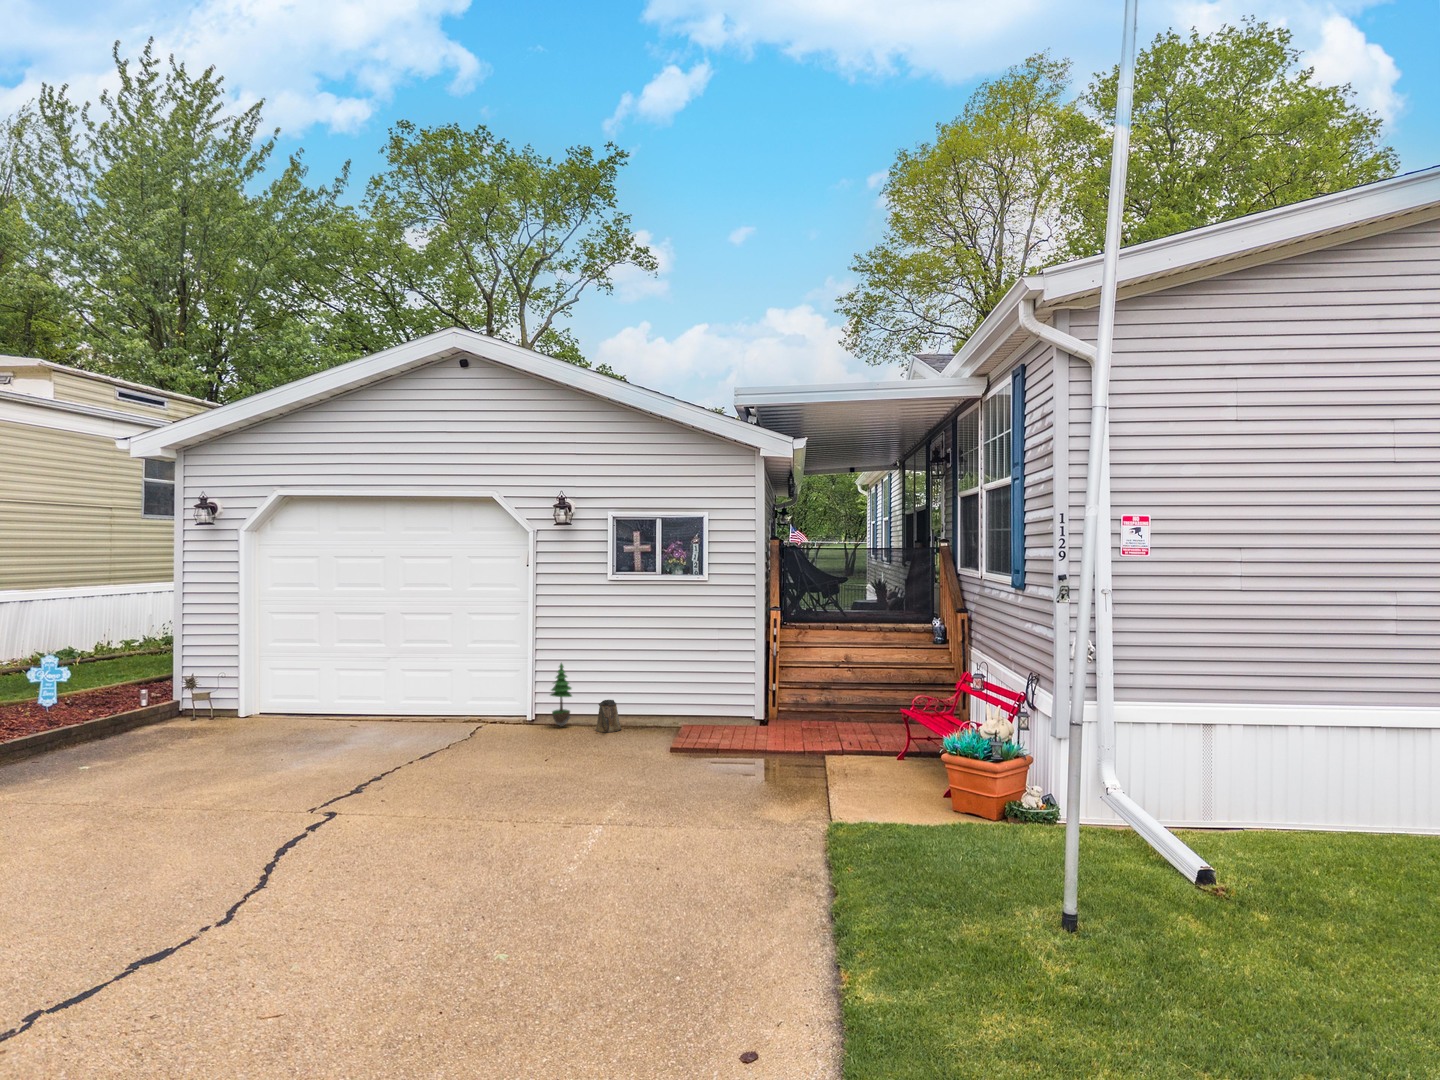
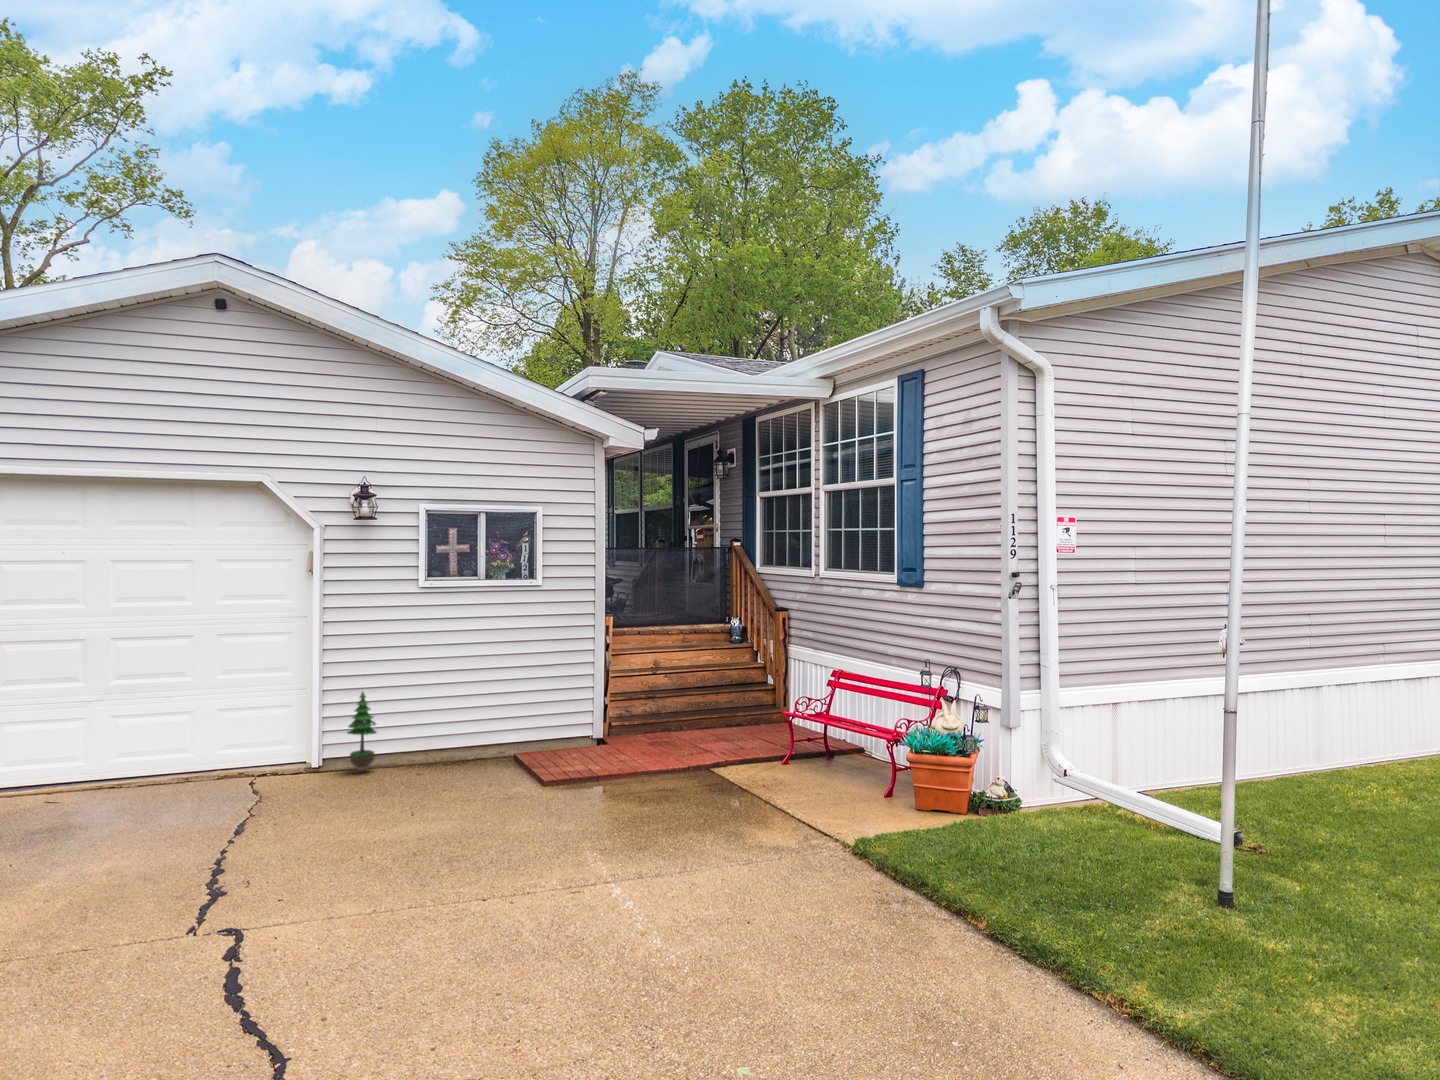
watering can: present [595,700,621,732] -> none [412,731,444,771]

